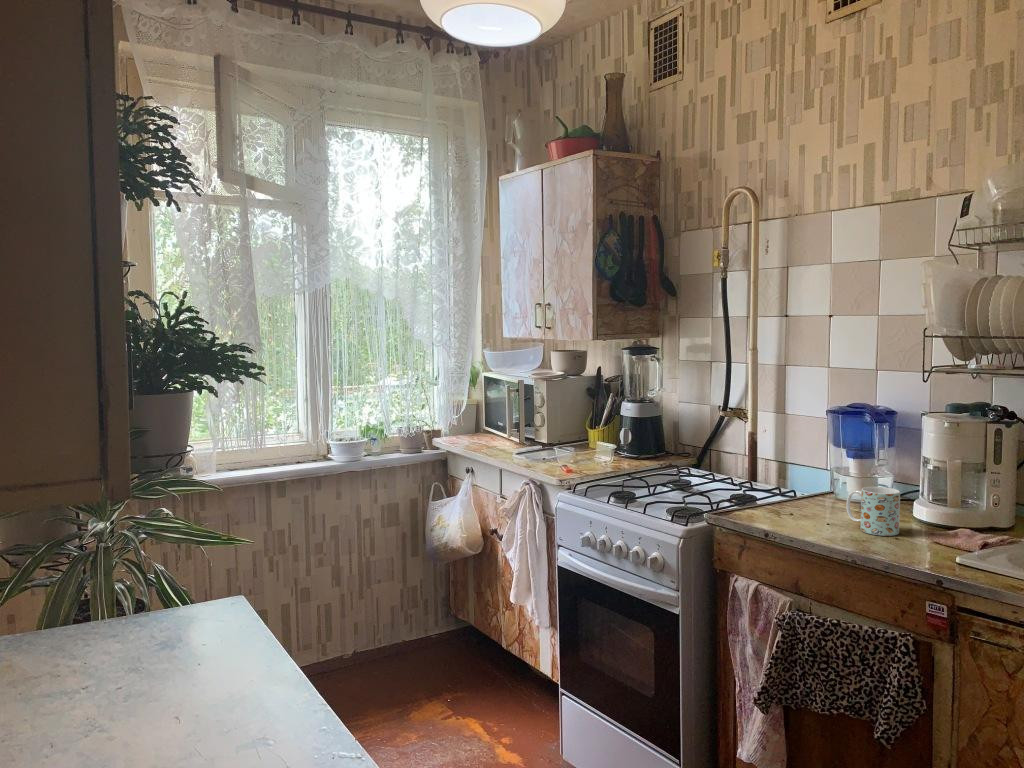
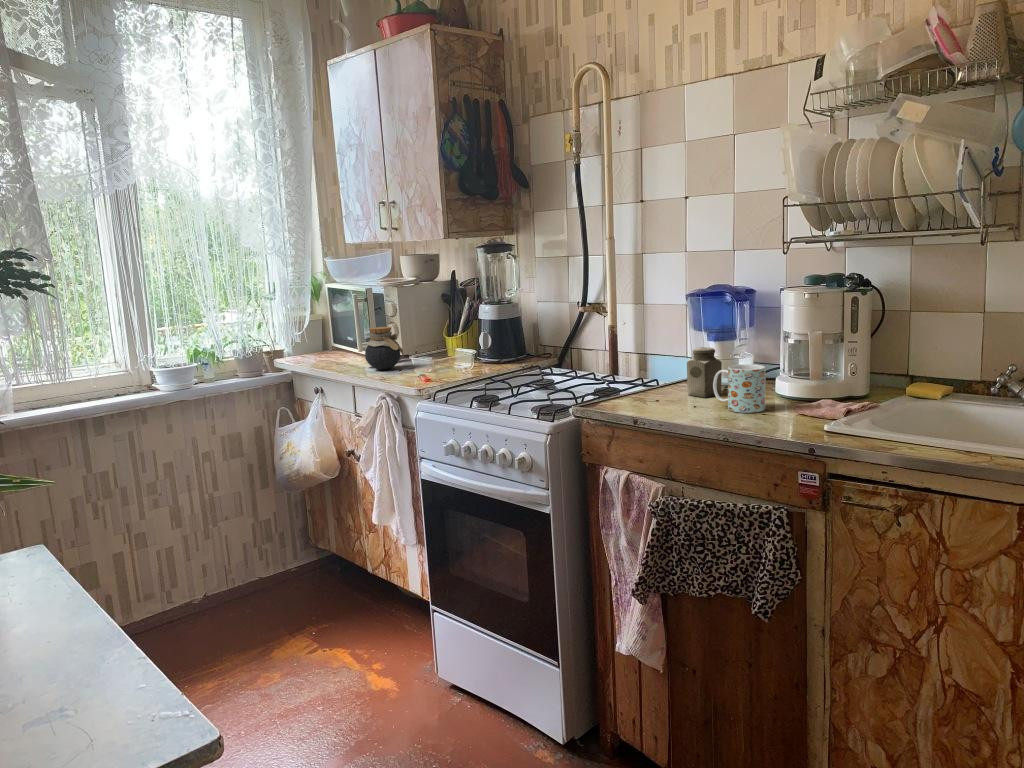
jar: none [514,417,550,457] -> present [365,327,404,370]
salt shaker: none [822,465,858,515] -> present [687,347,722,398]

